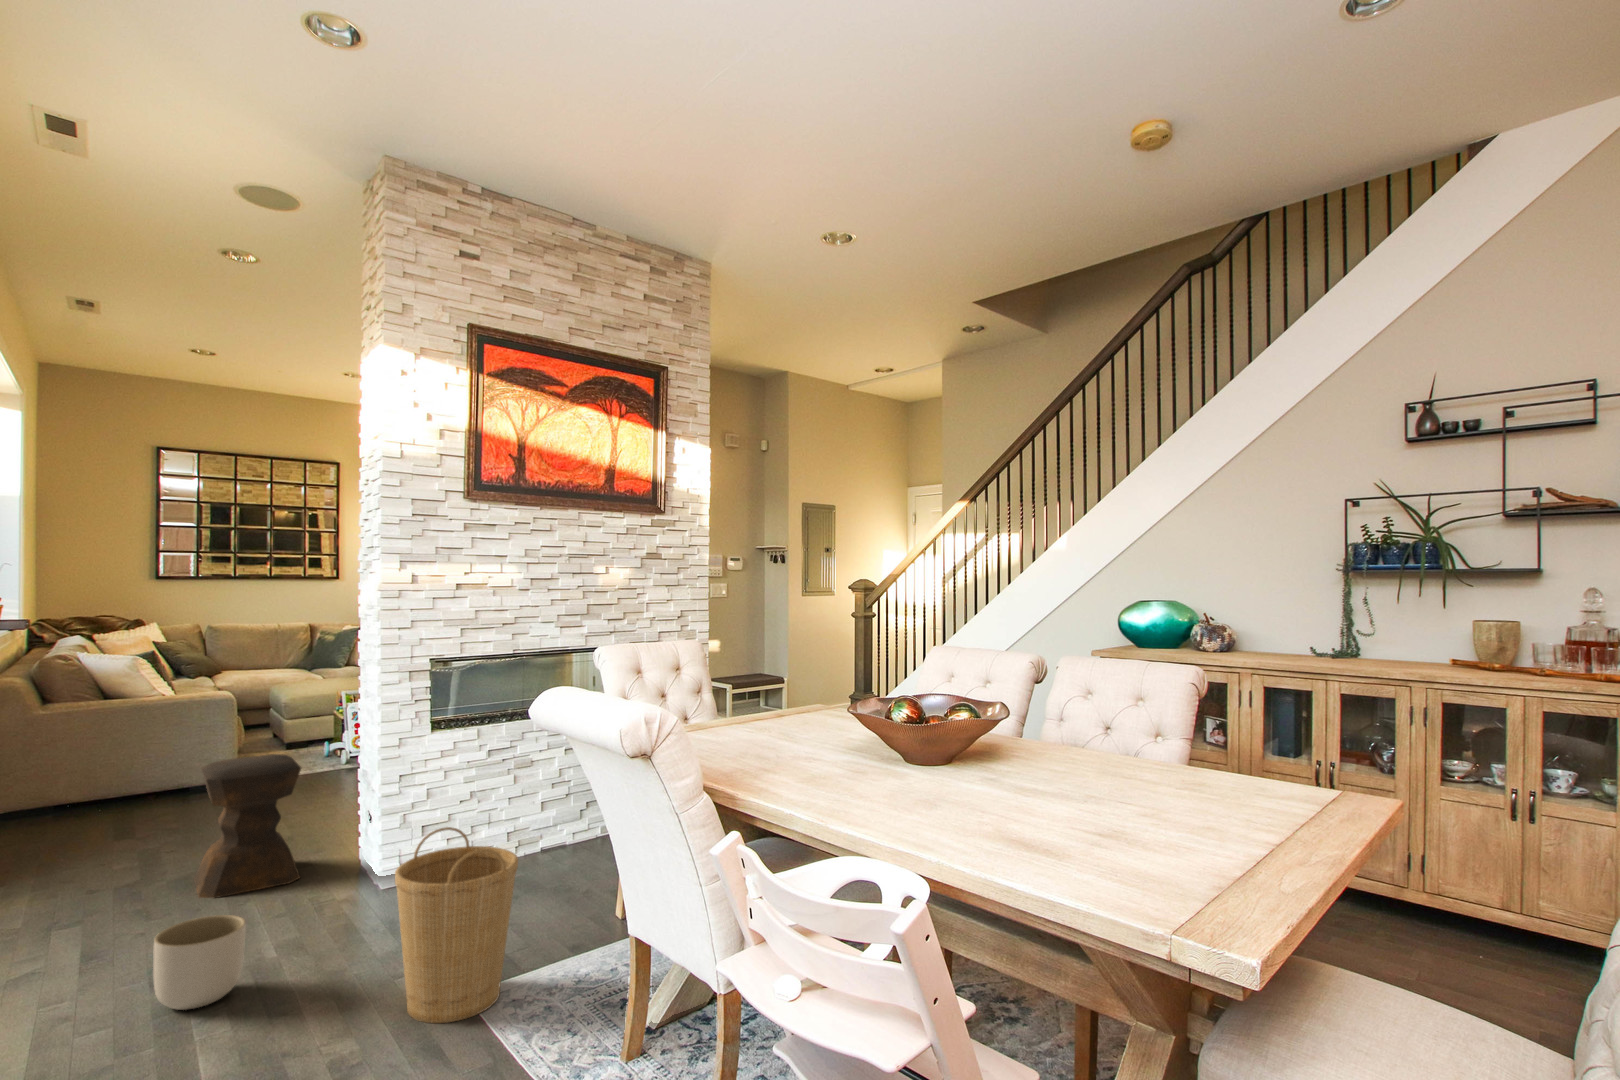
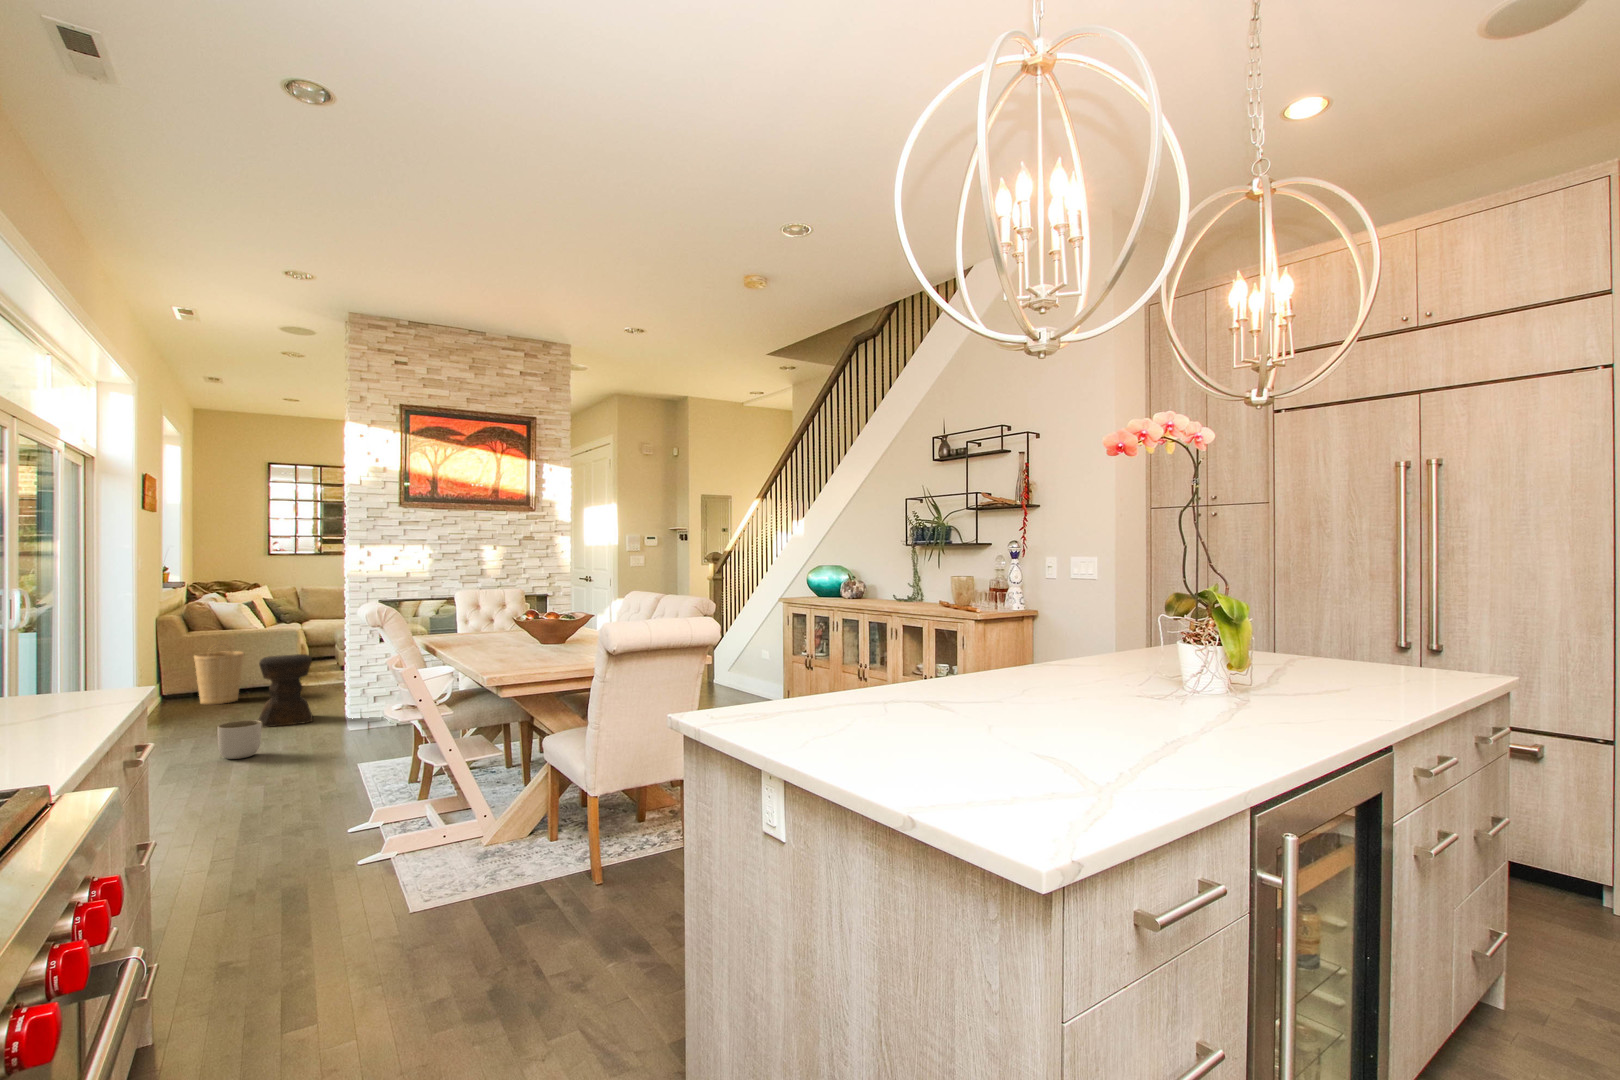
basket: present [395,827,518,1023] -> present [194,644,244,705]

